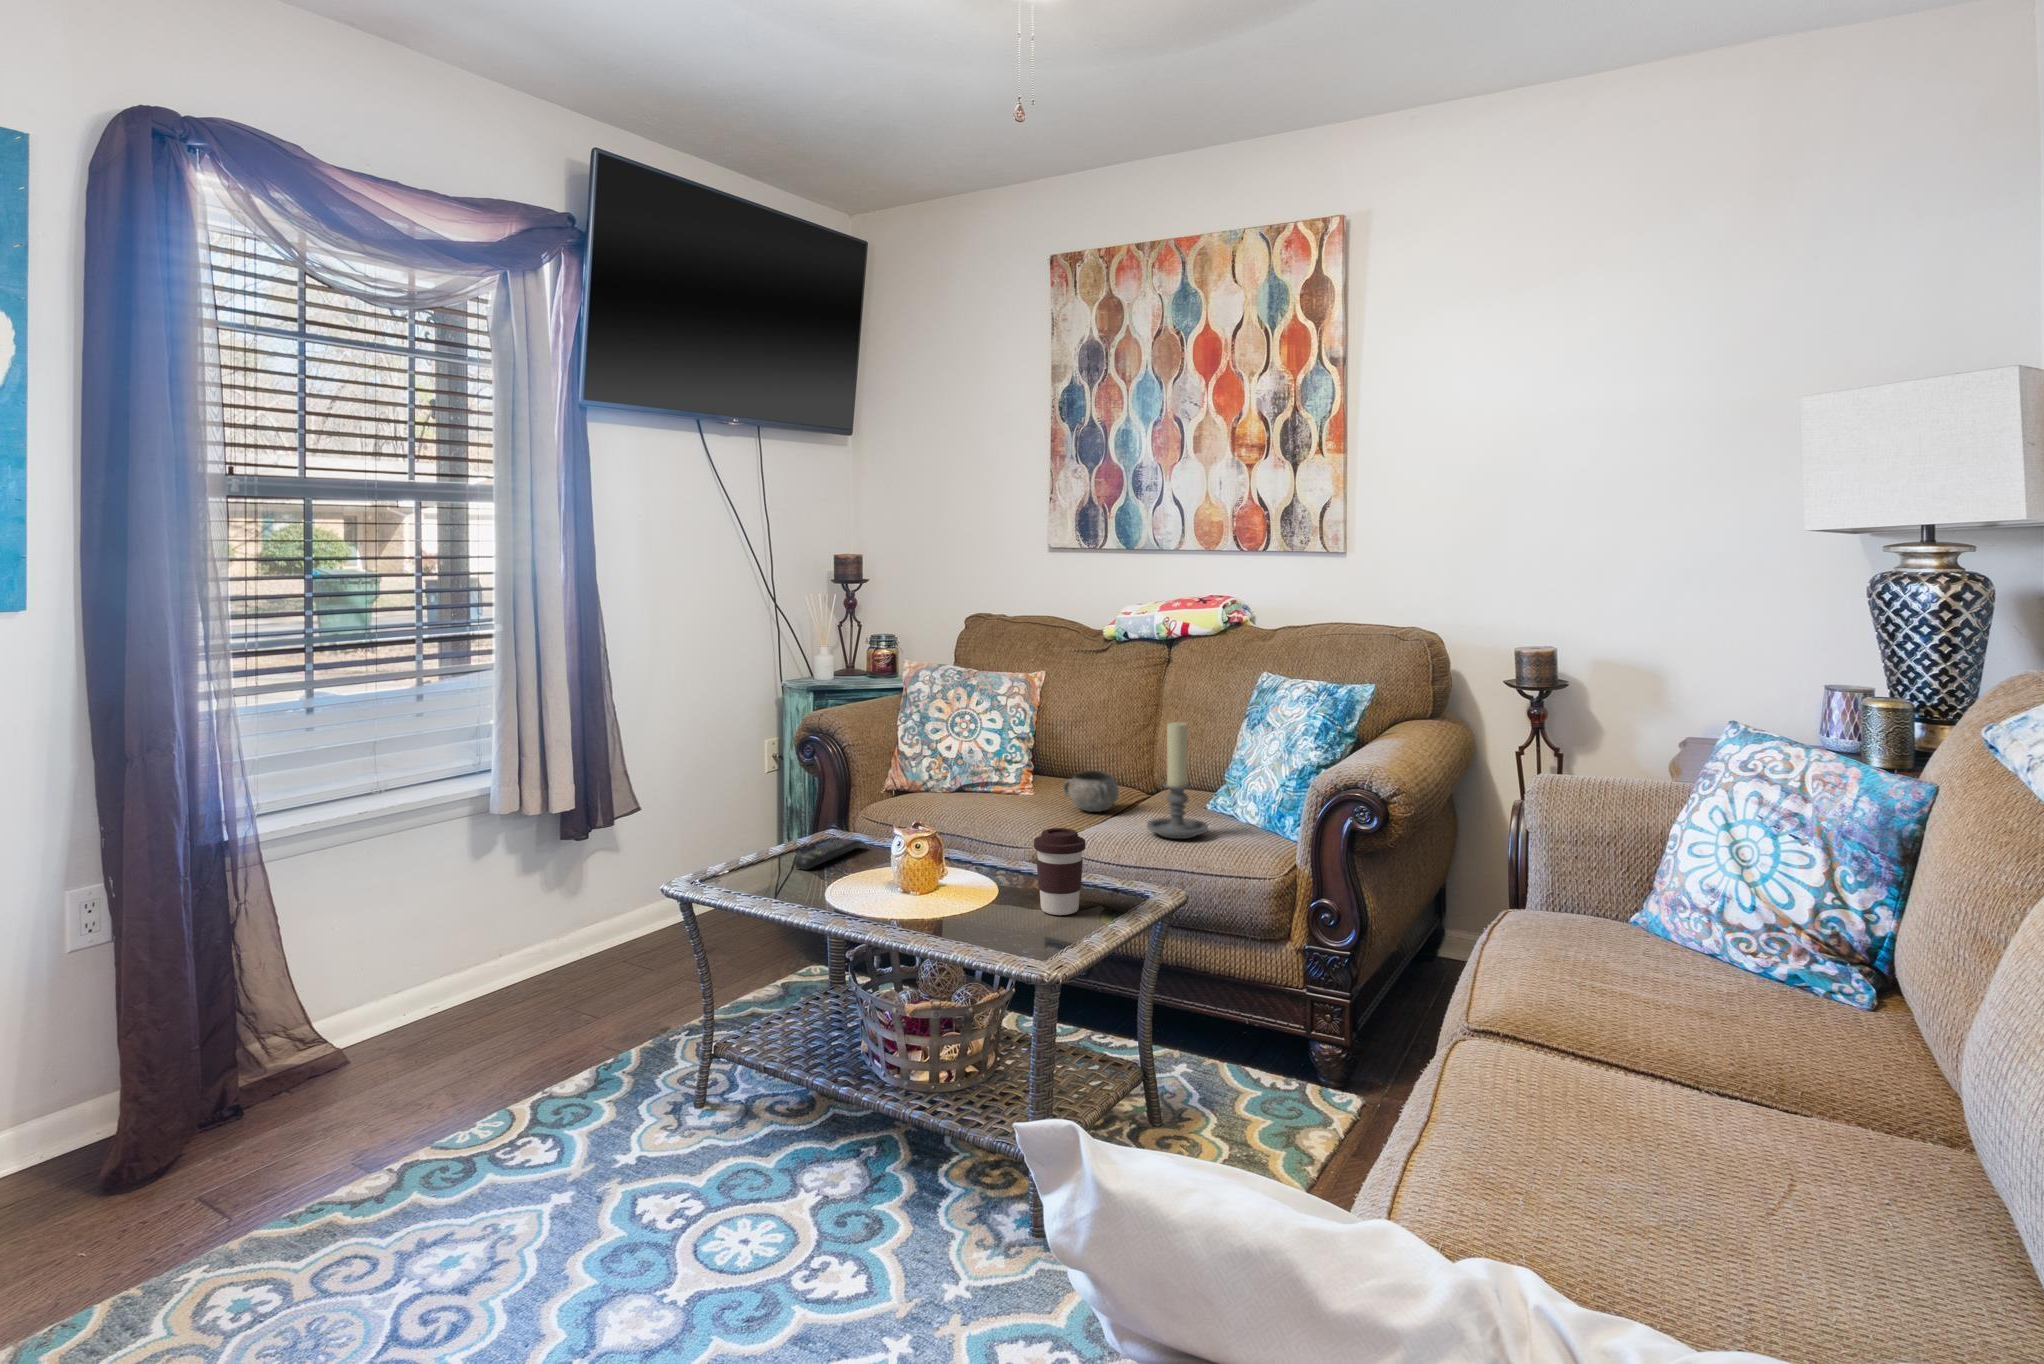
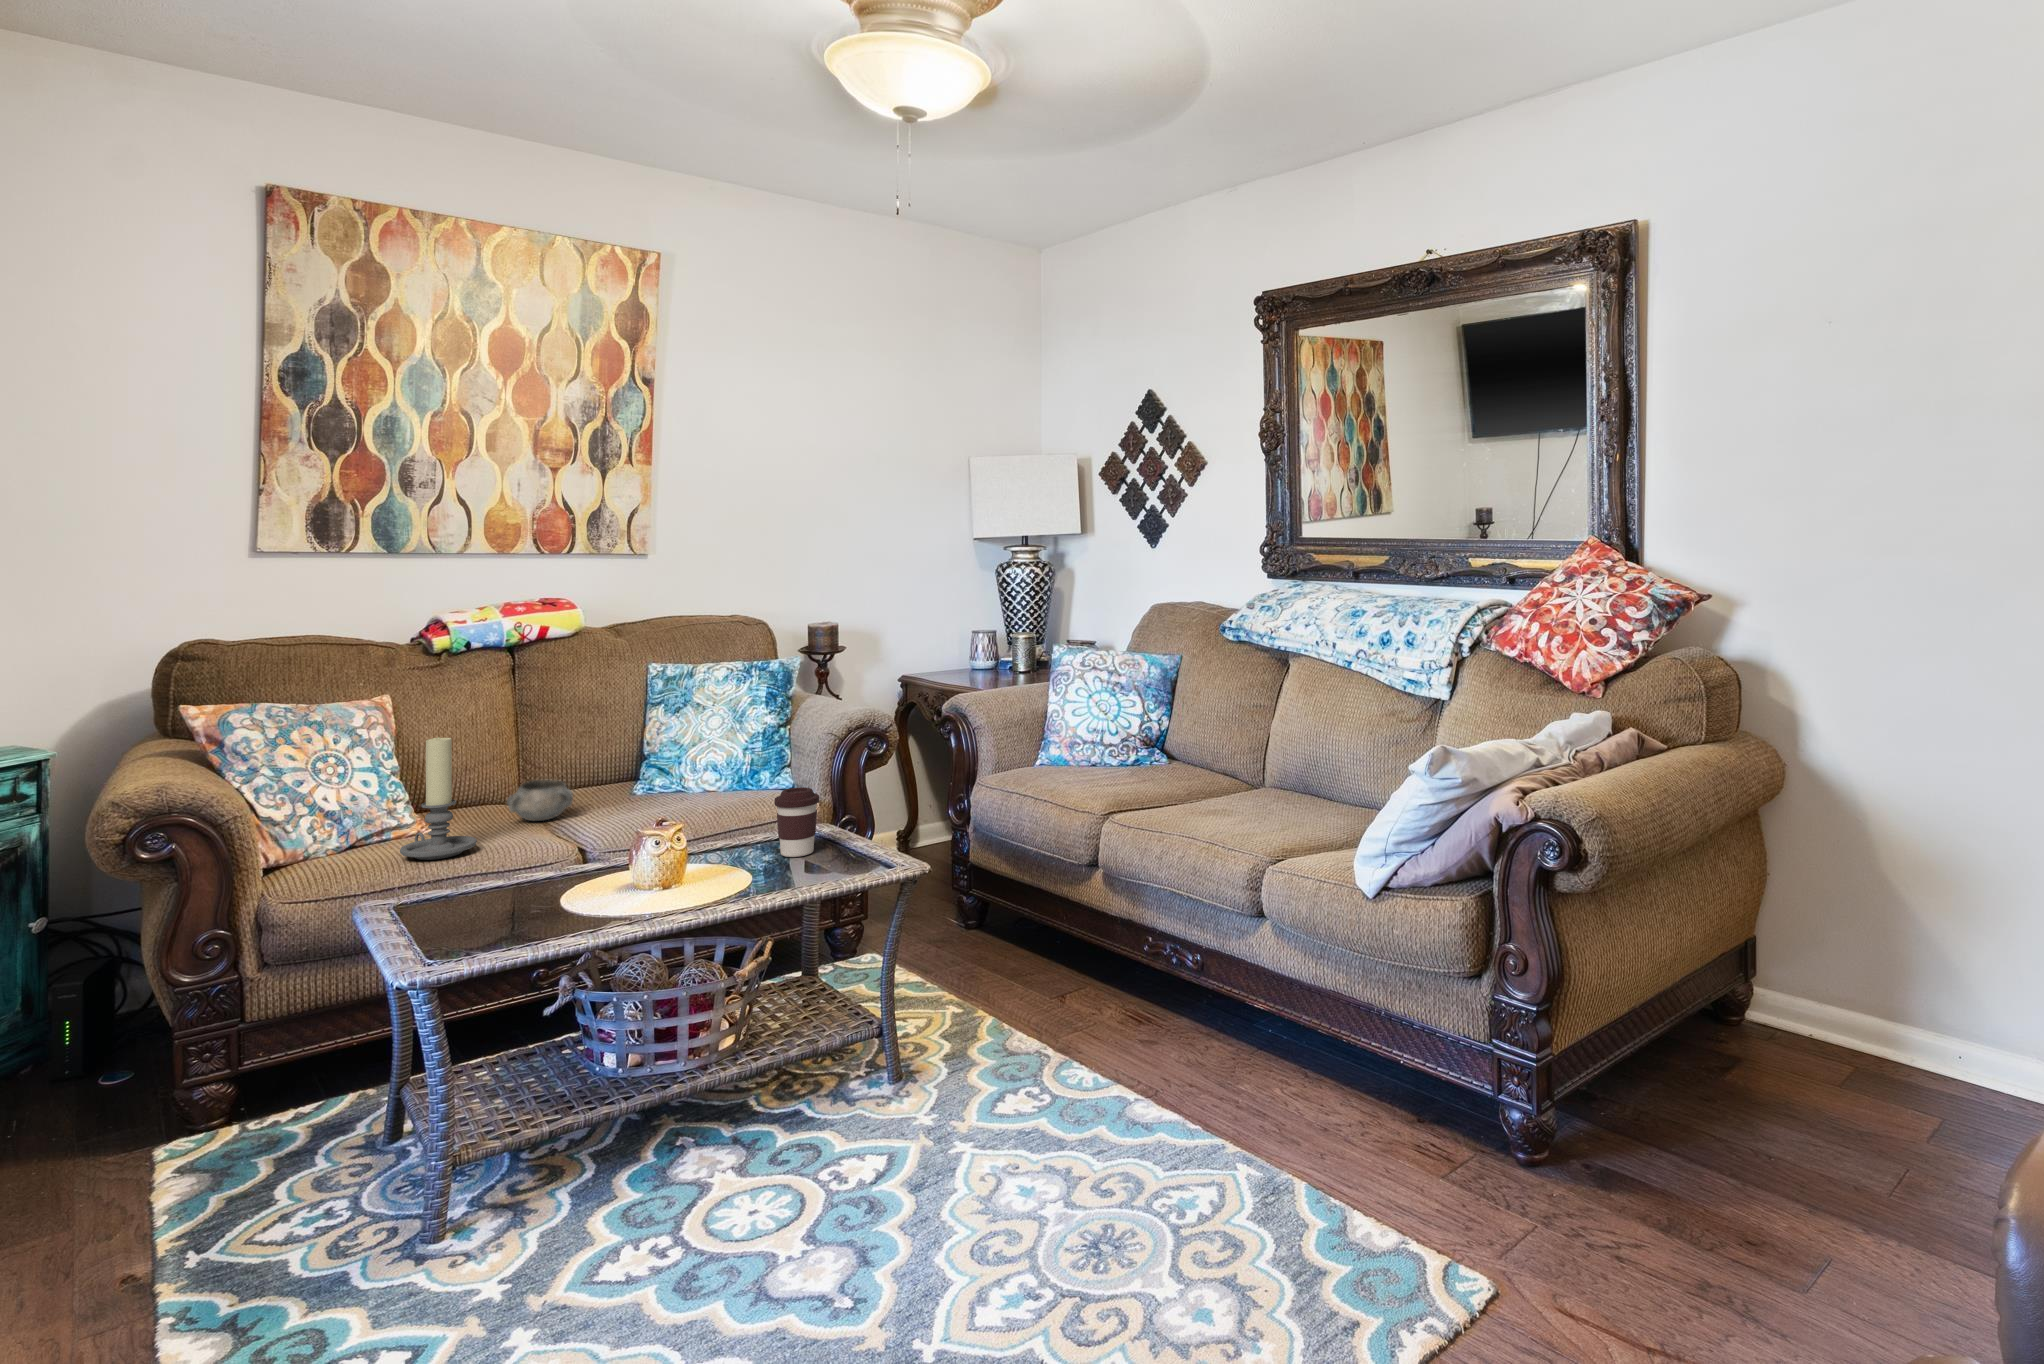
candle holder: present [1147,722,1208,839] -> present [400,737,477,860]
remote control: present [794,838,863,870] -> none [453,883,517,917]

